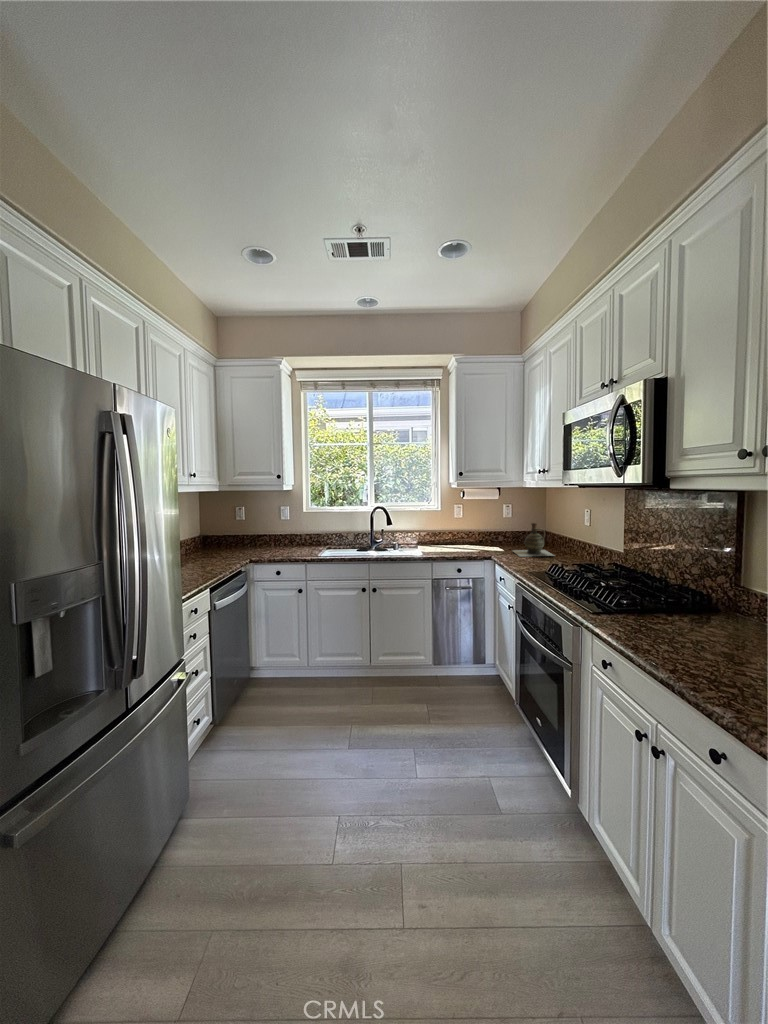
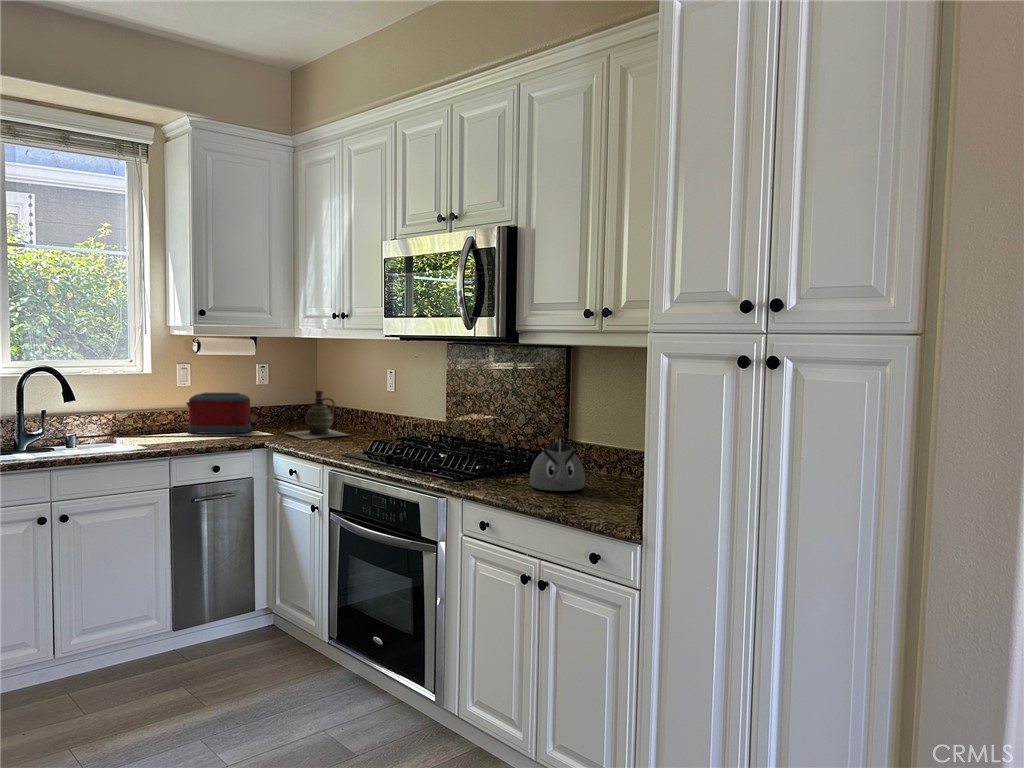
toaster: none [457,522,495,549] -> present [186,392,251,434]
kettle: none [668,575,740,647] -> present [530,426,585,491]

